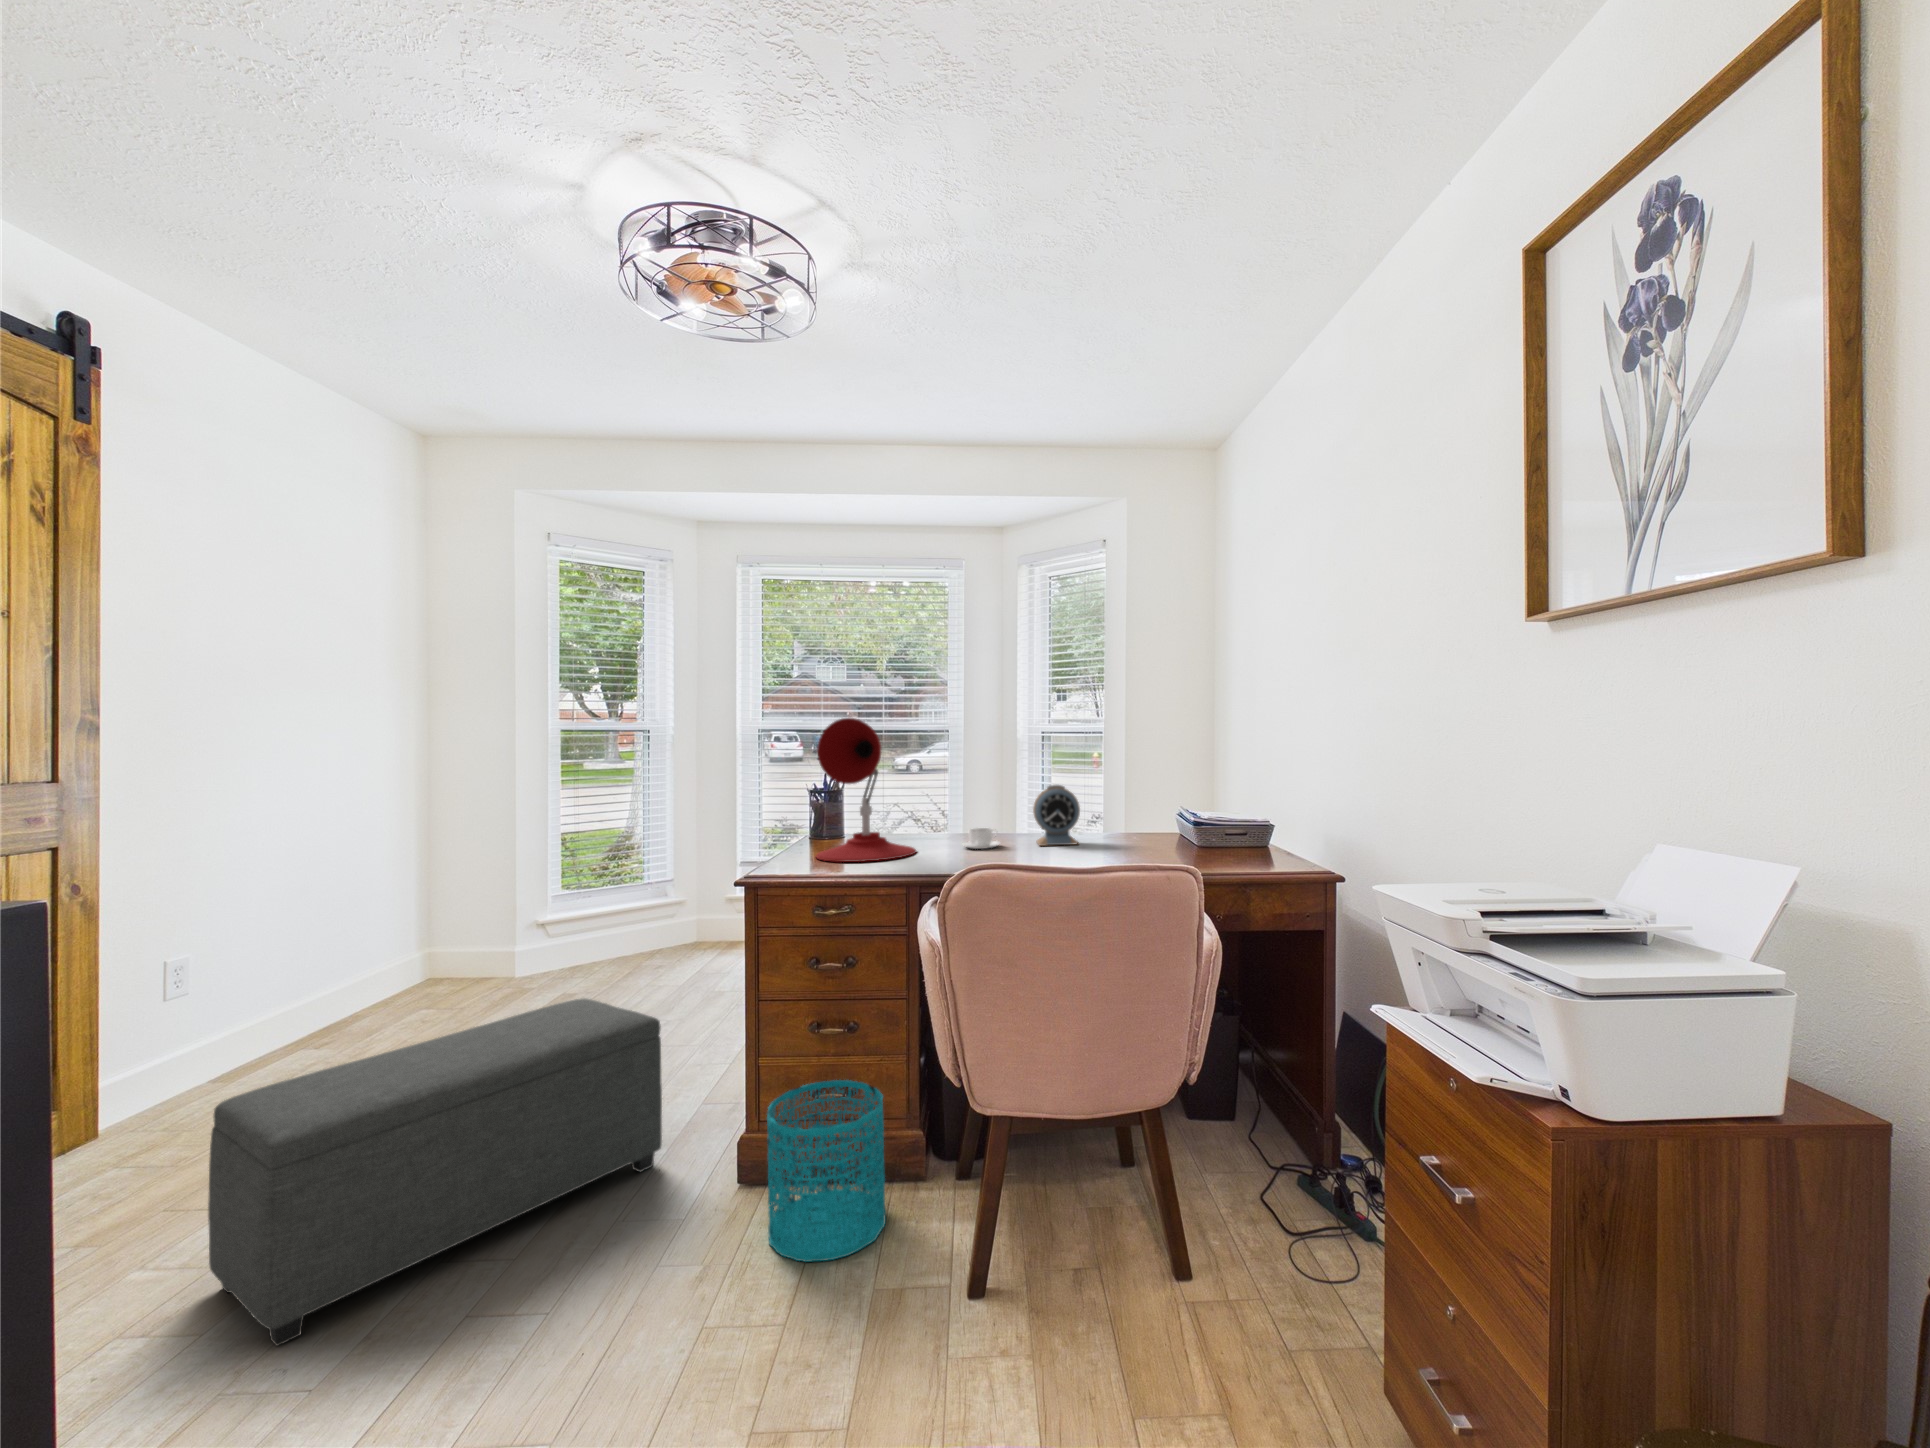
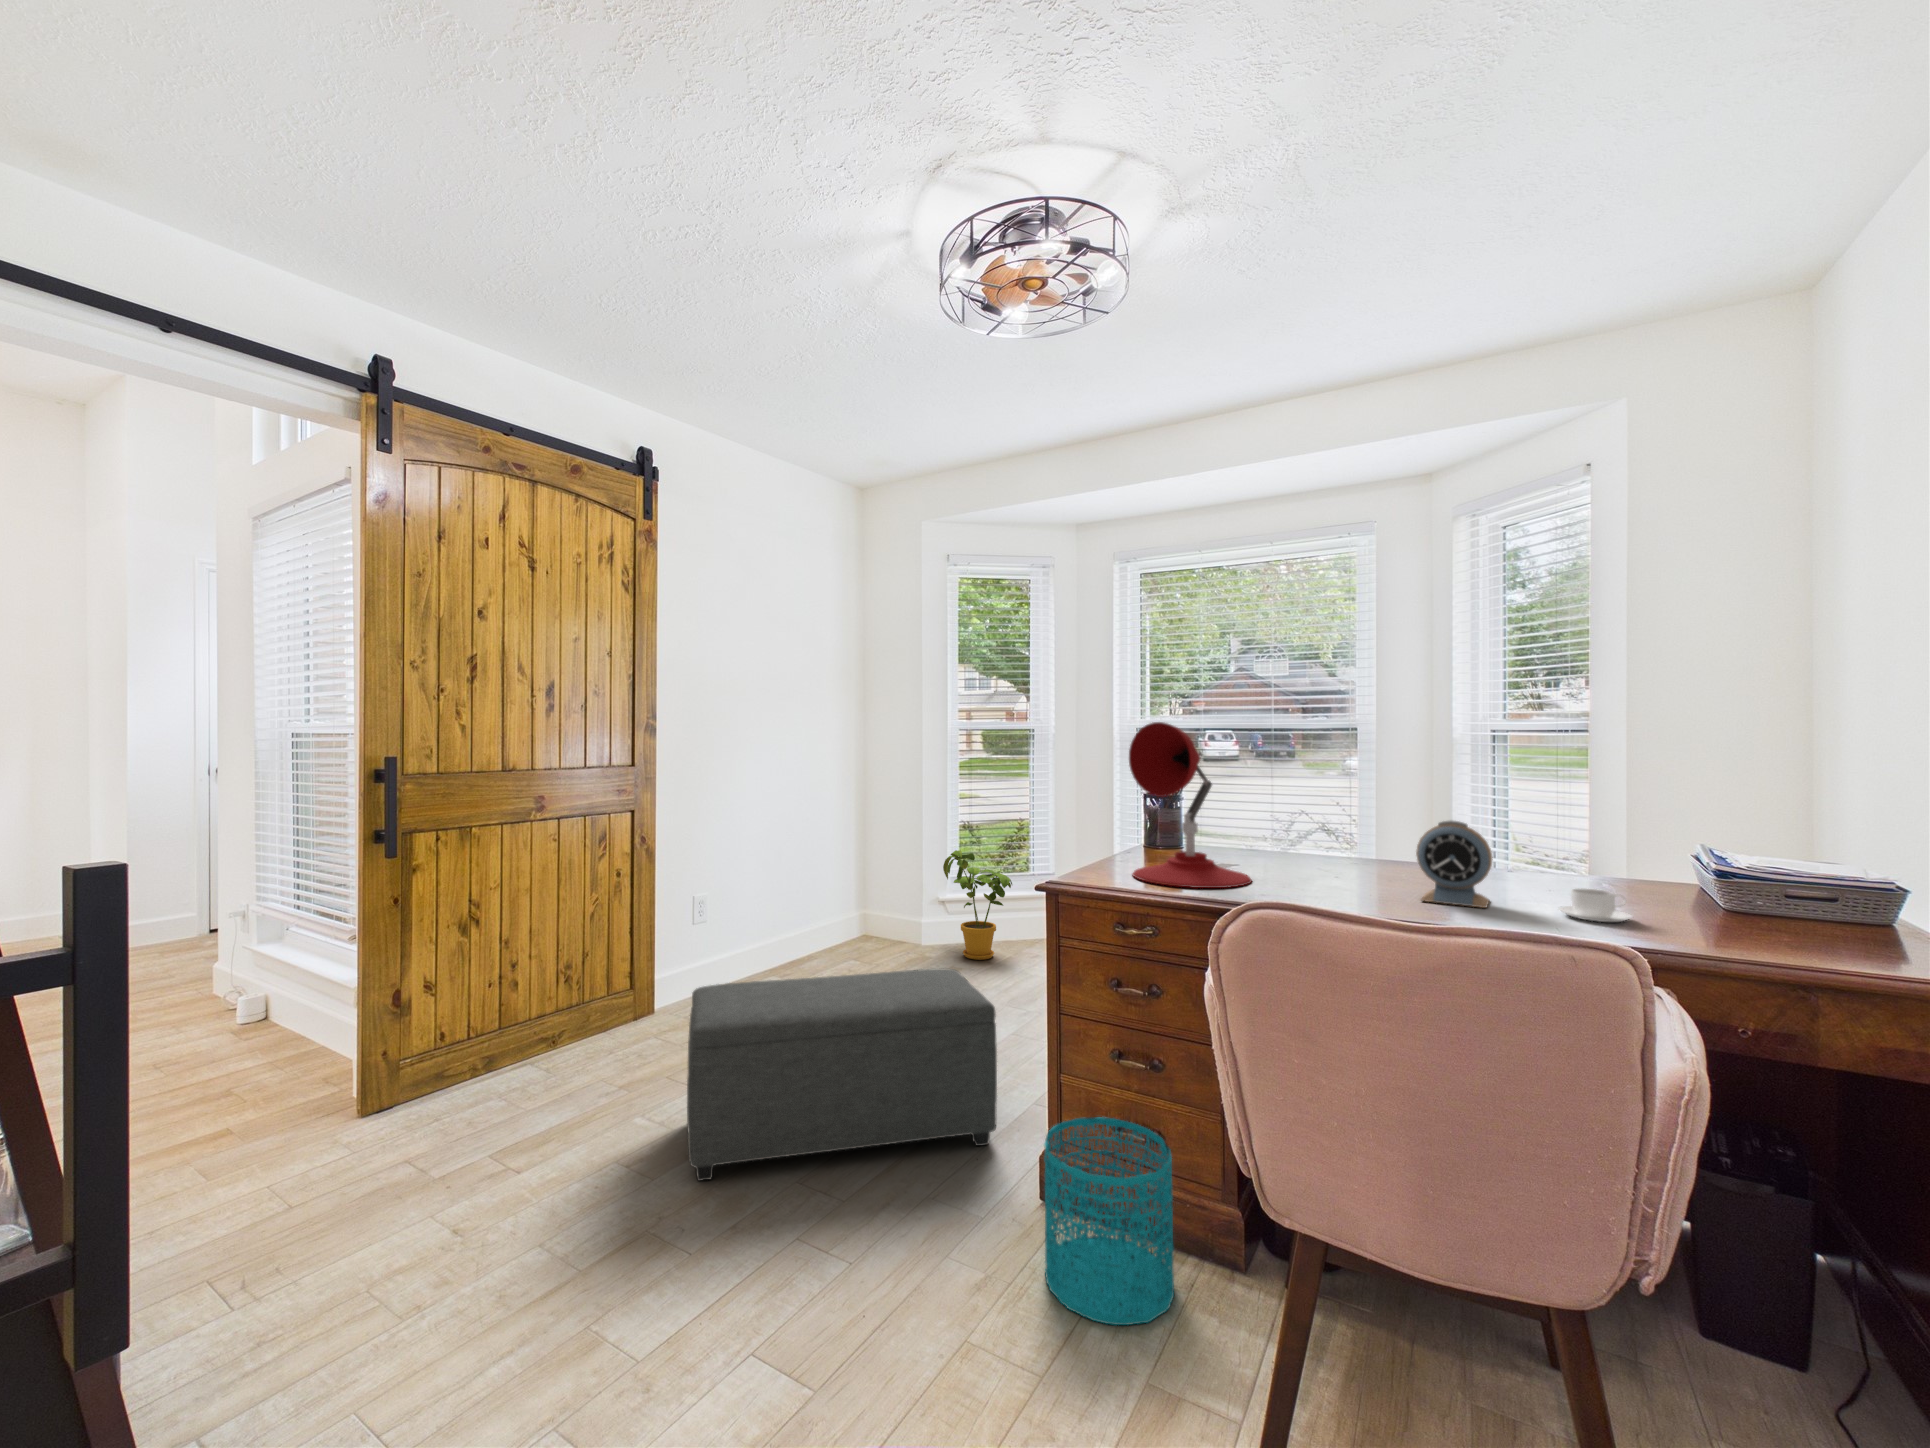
coffee cup: present [963,828,1000,849] -> present [1559,889,1632,922]
house plant: none [484,880,575,1003] -> present [943,850,1012,960]

